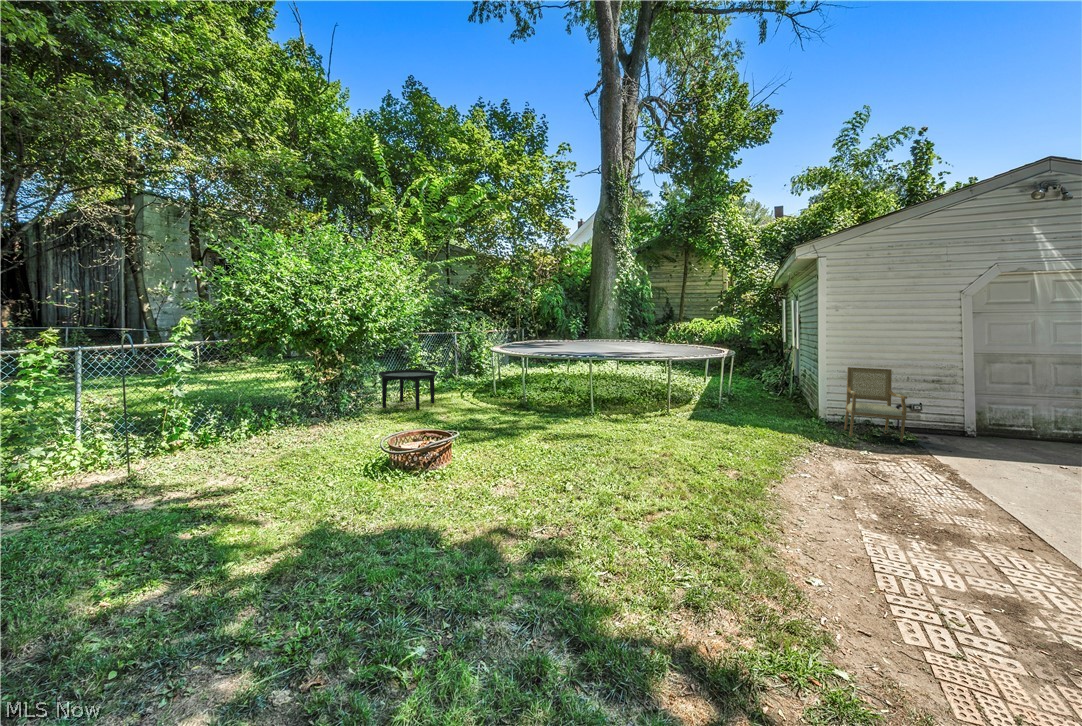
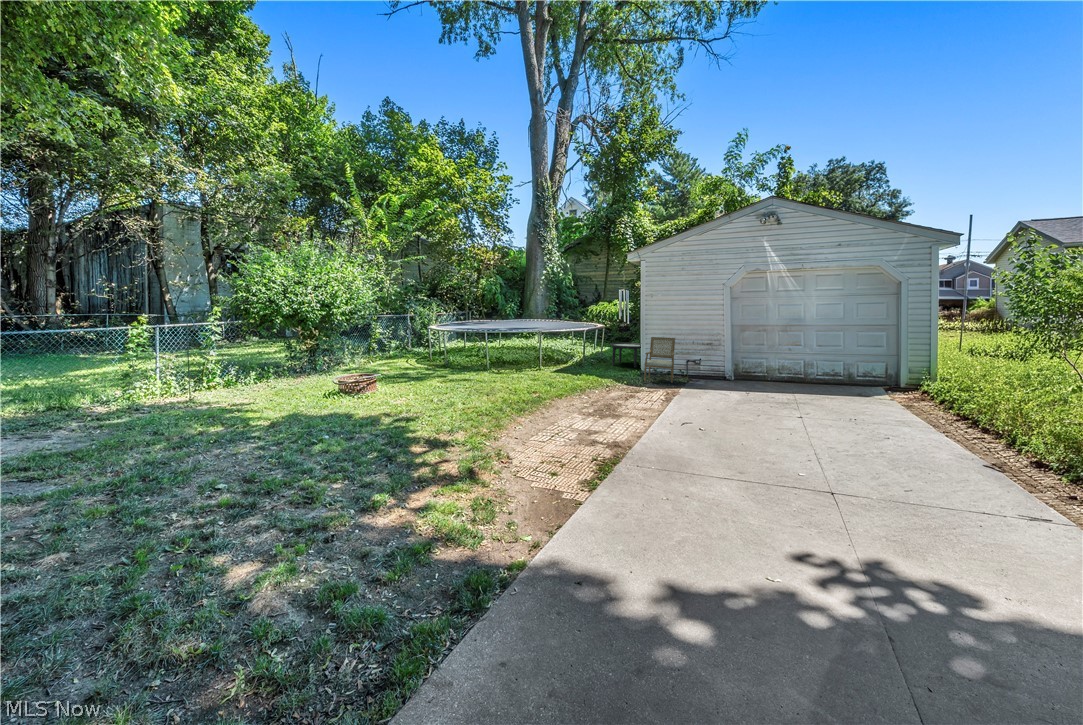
round table: present [379,370,438,410] -> present [610,342,641,368]

